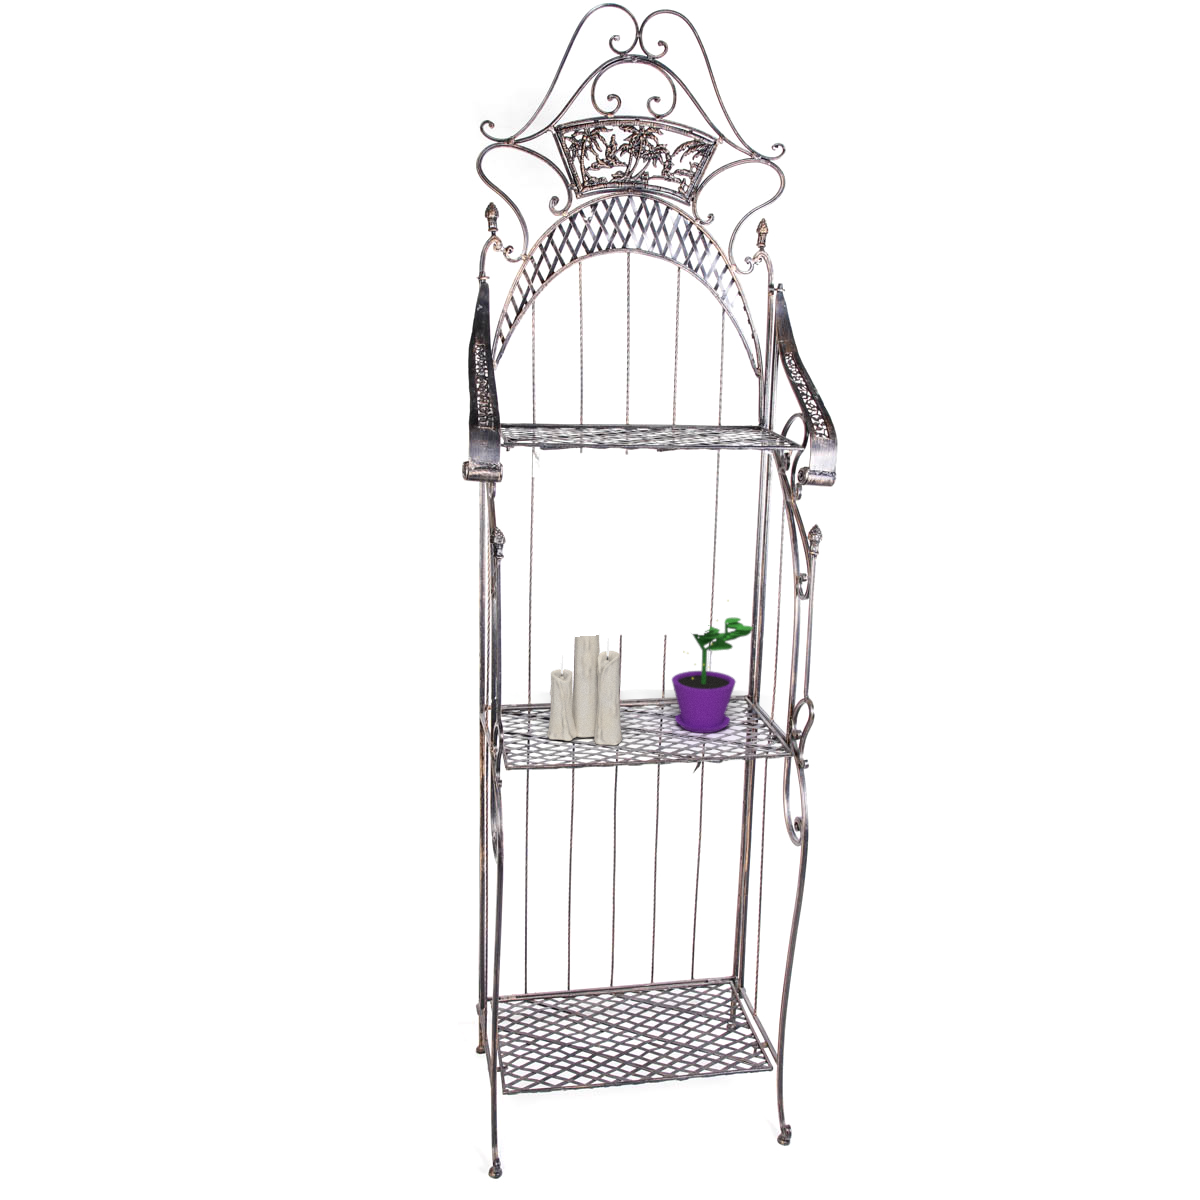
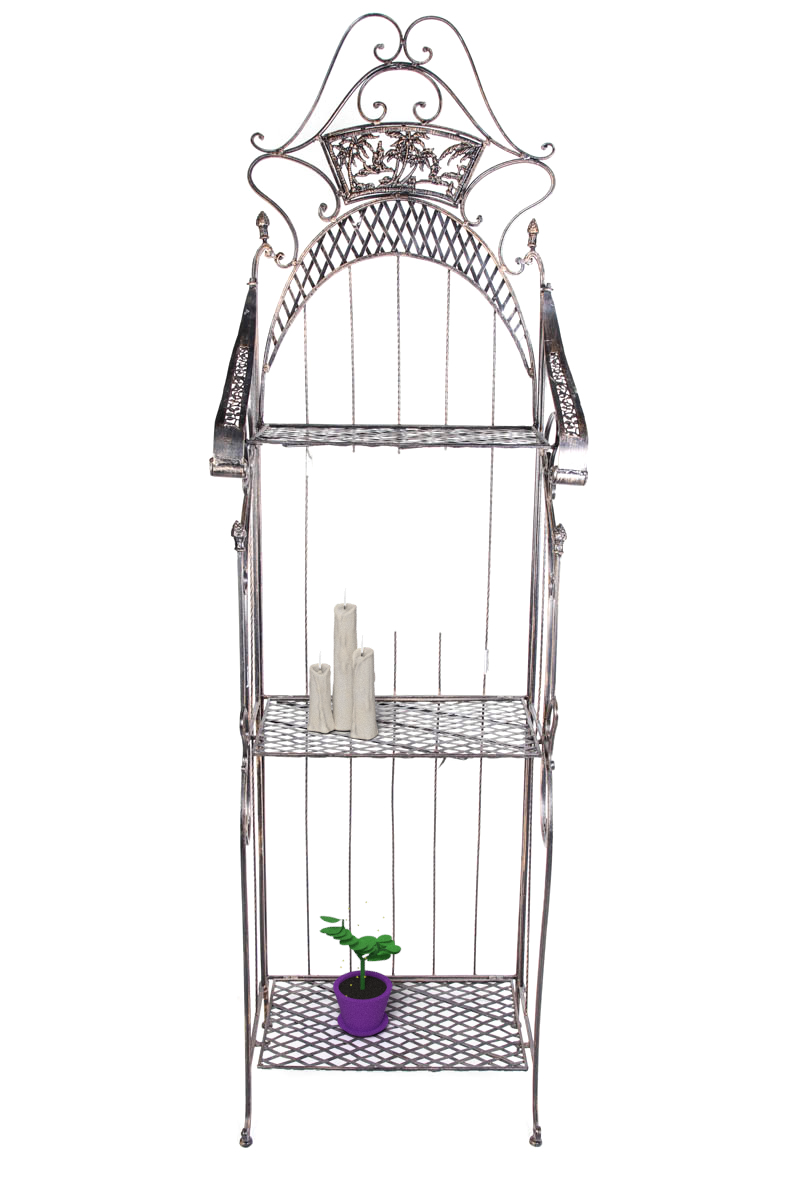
flower pot: present [672,617,753,733] -> present [320,902,401,1037]

